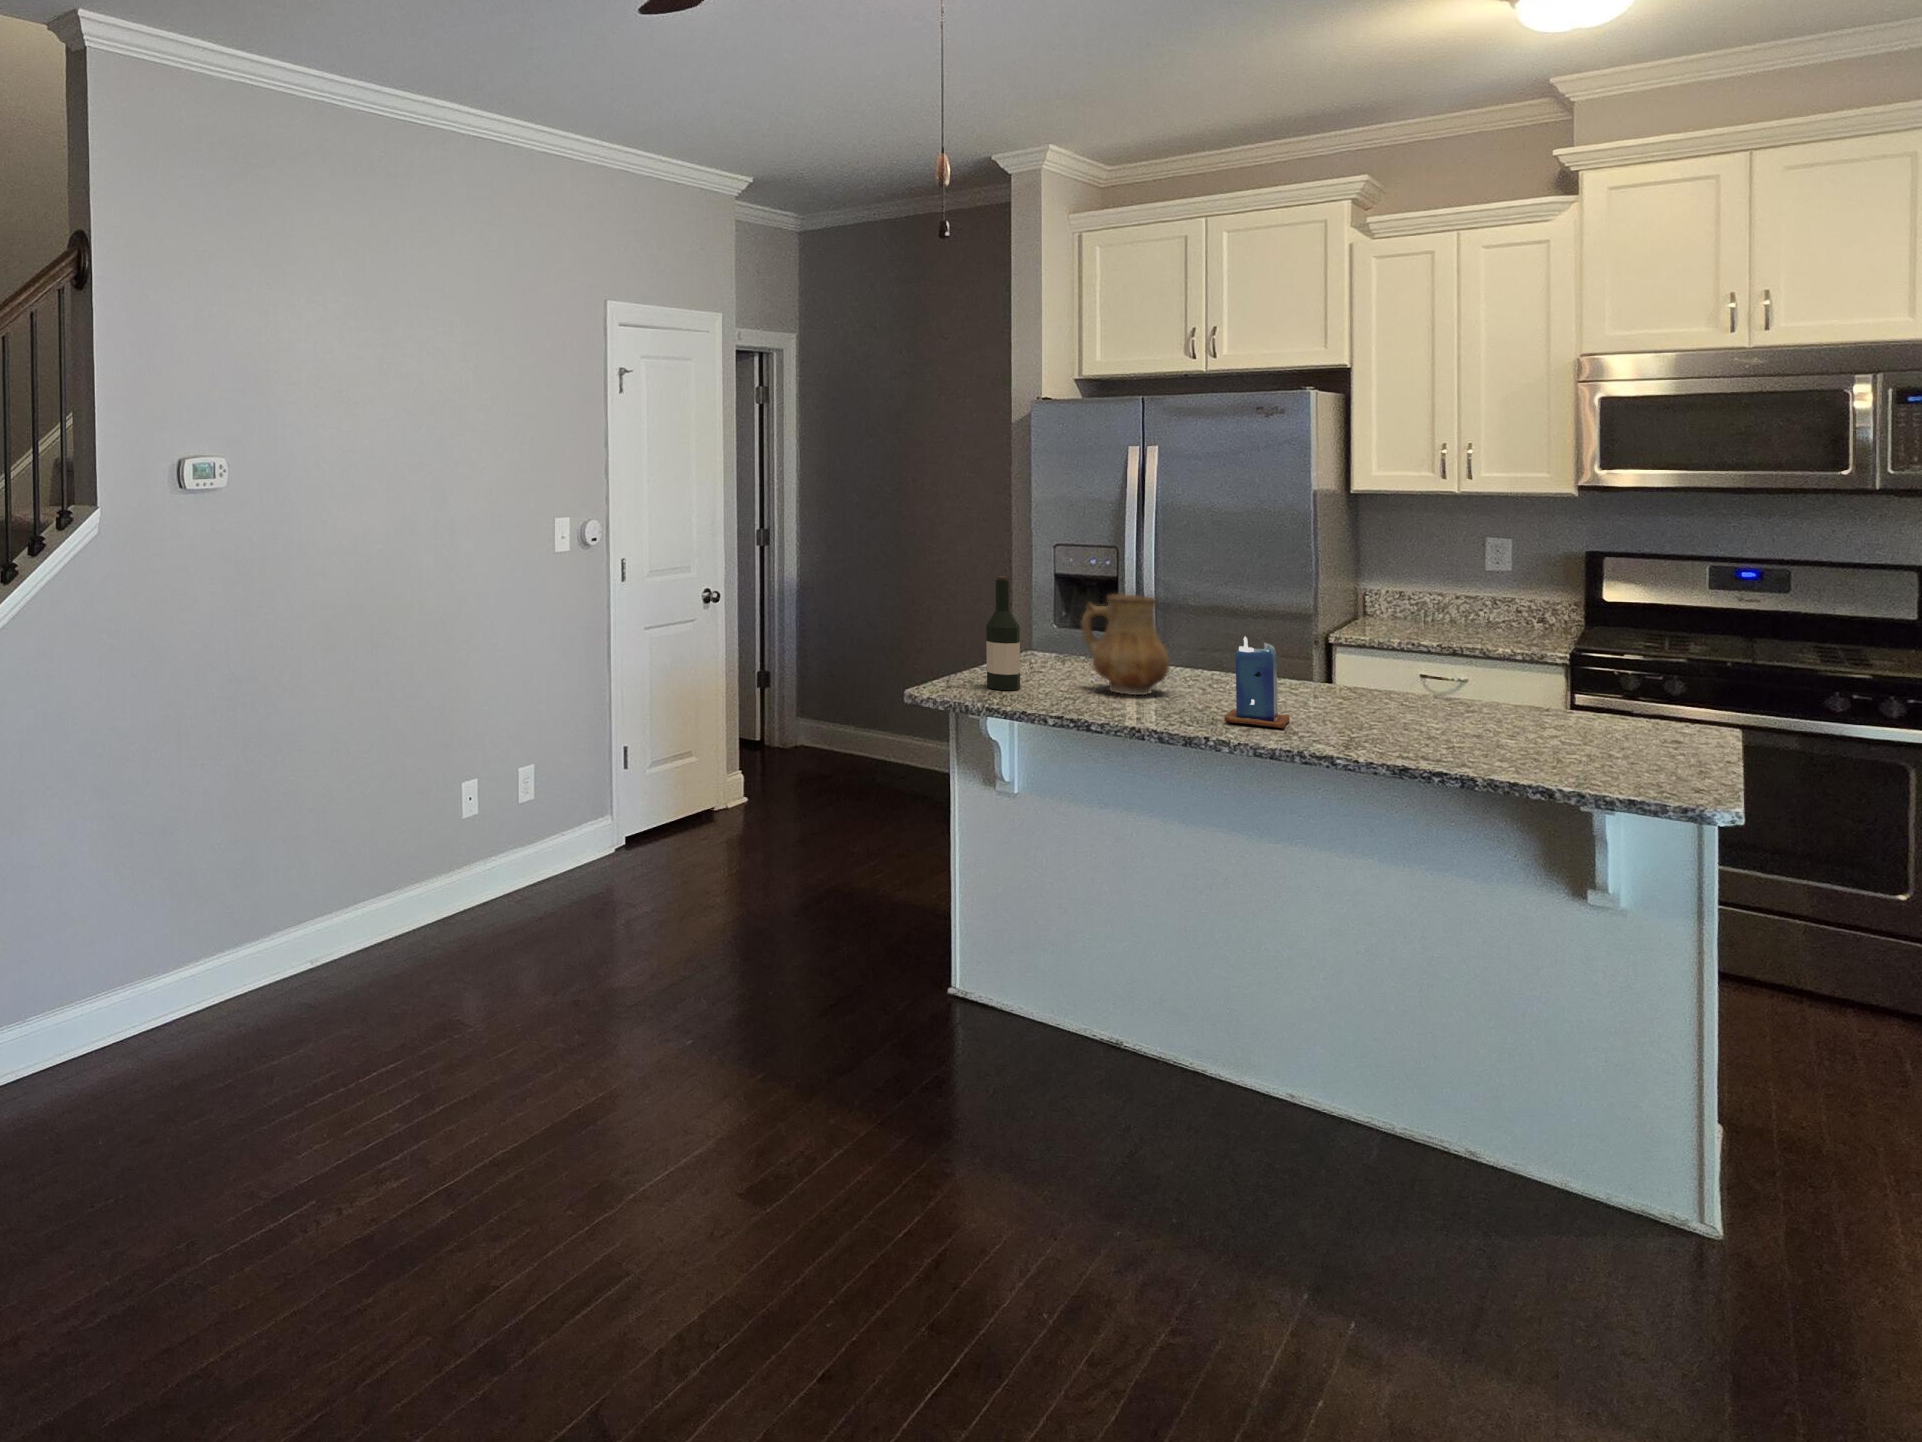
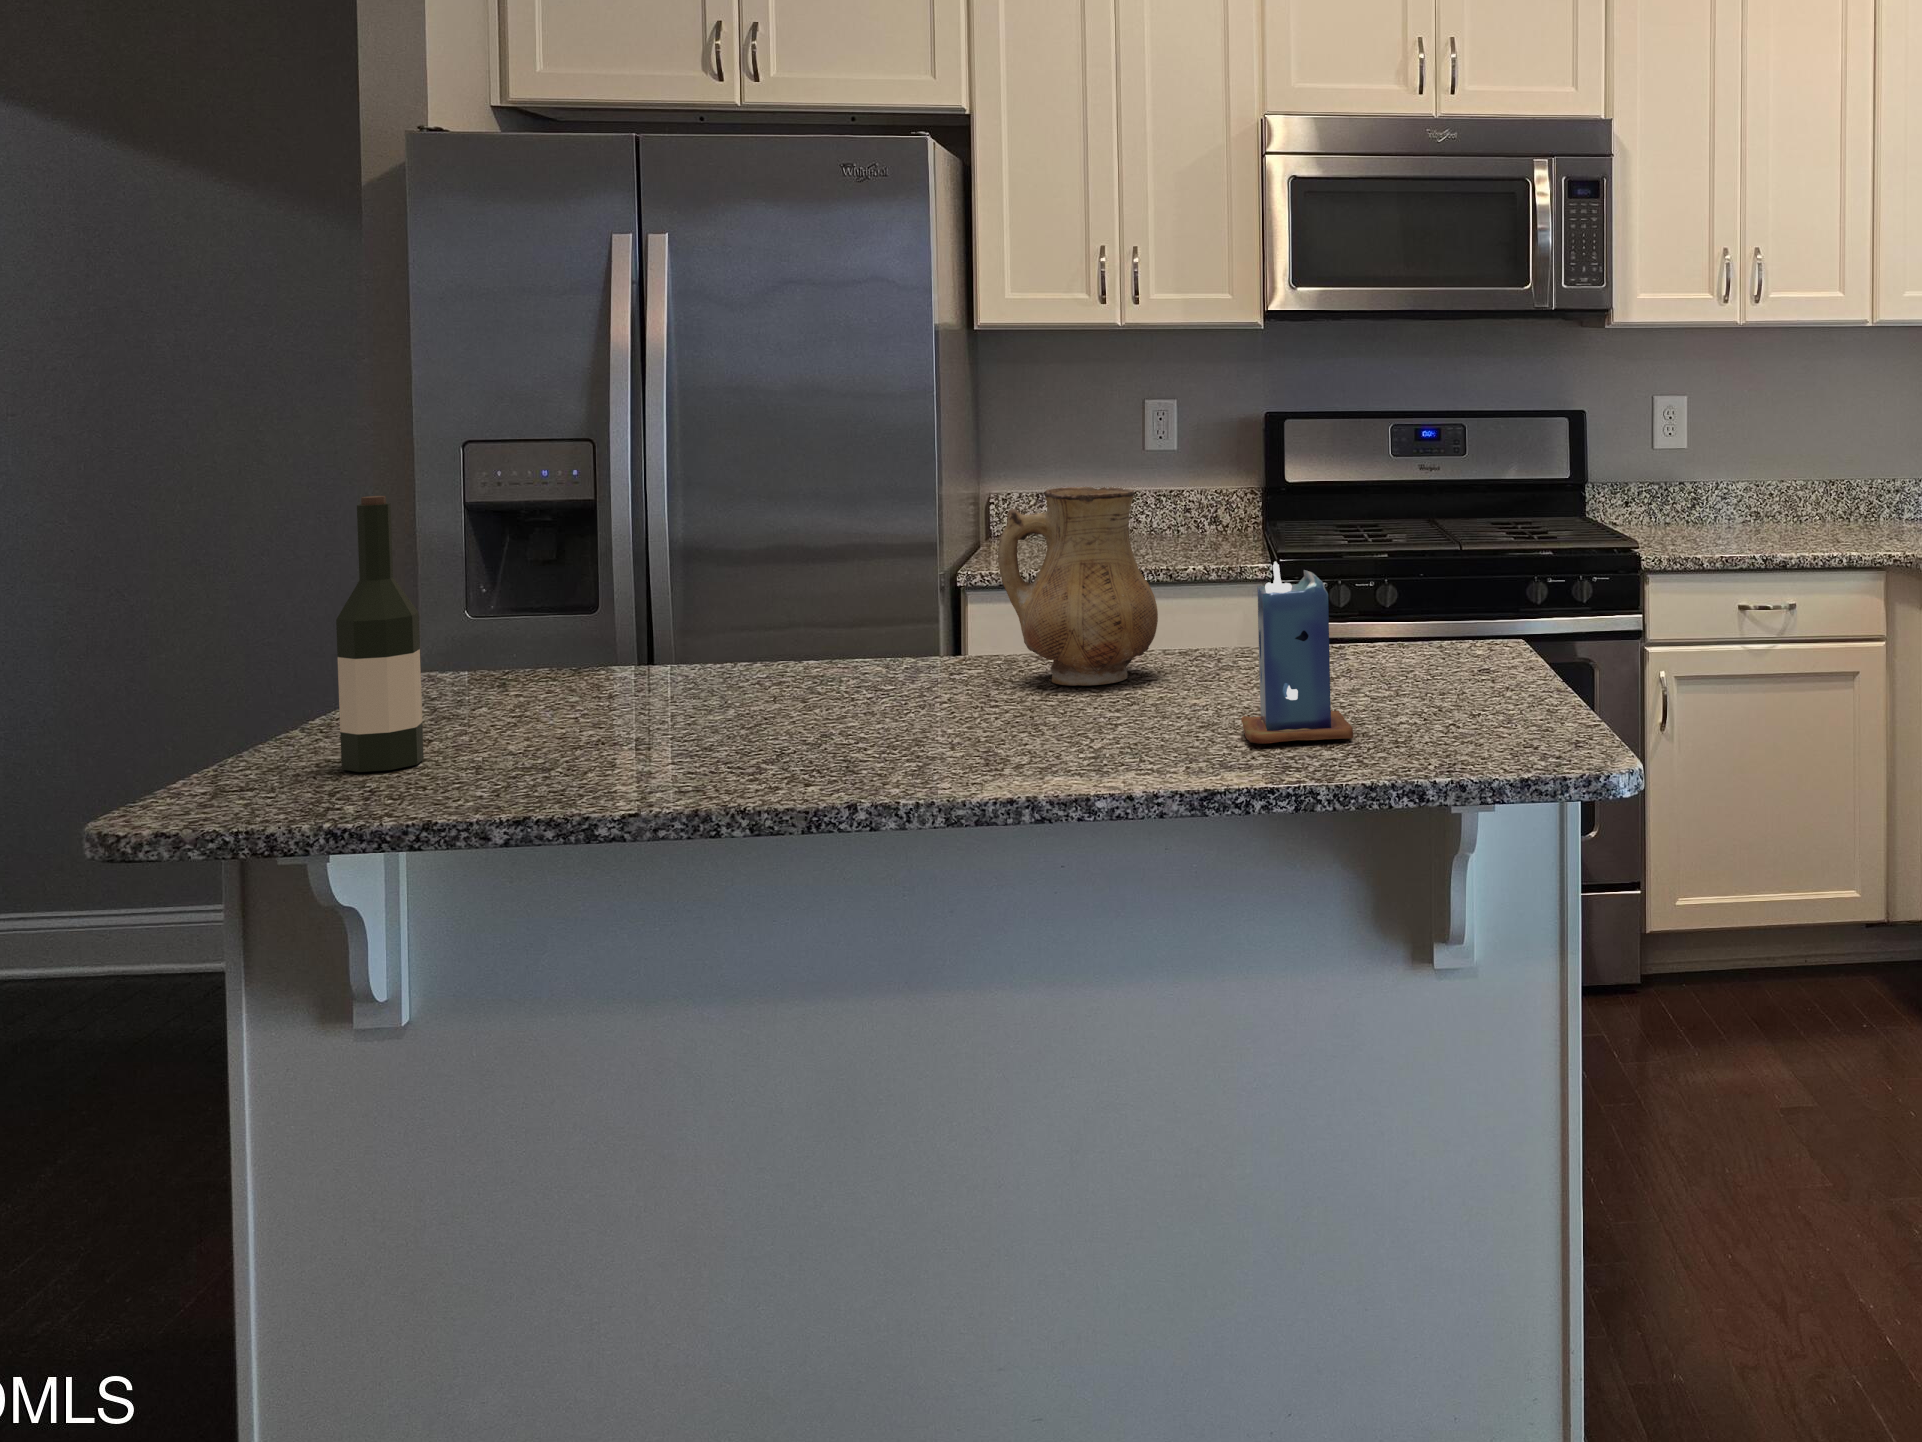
ceramic pitcher: present [1082,594,1169,695] -> present [998,487,1158,686]
candle: present [1224,637,1290,728] -> present [1241,562,1353,744]

